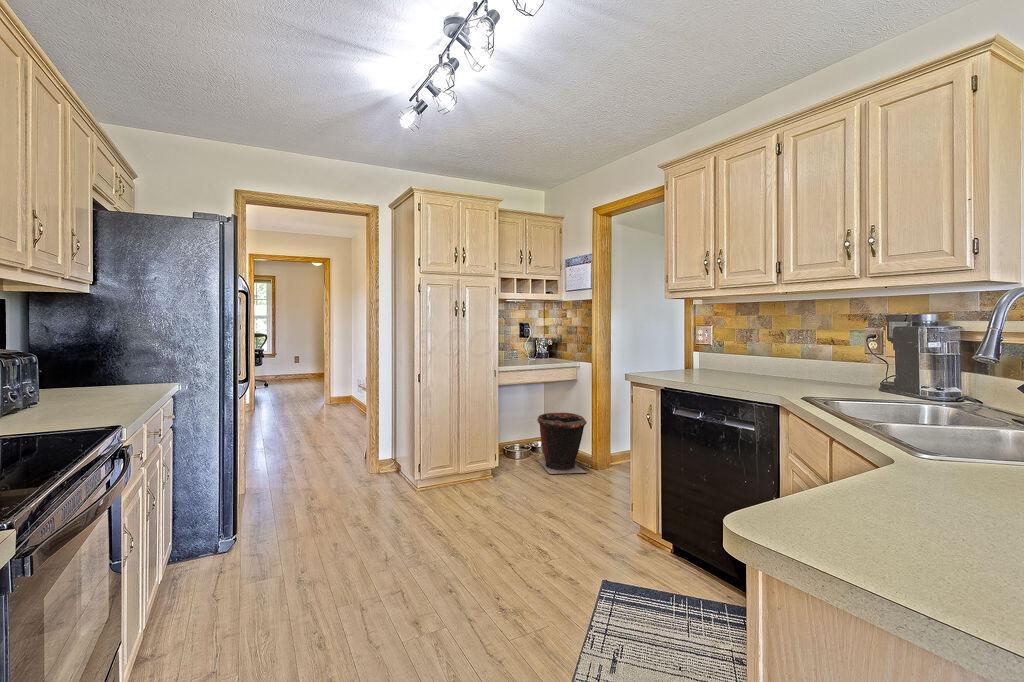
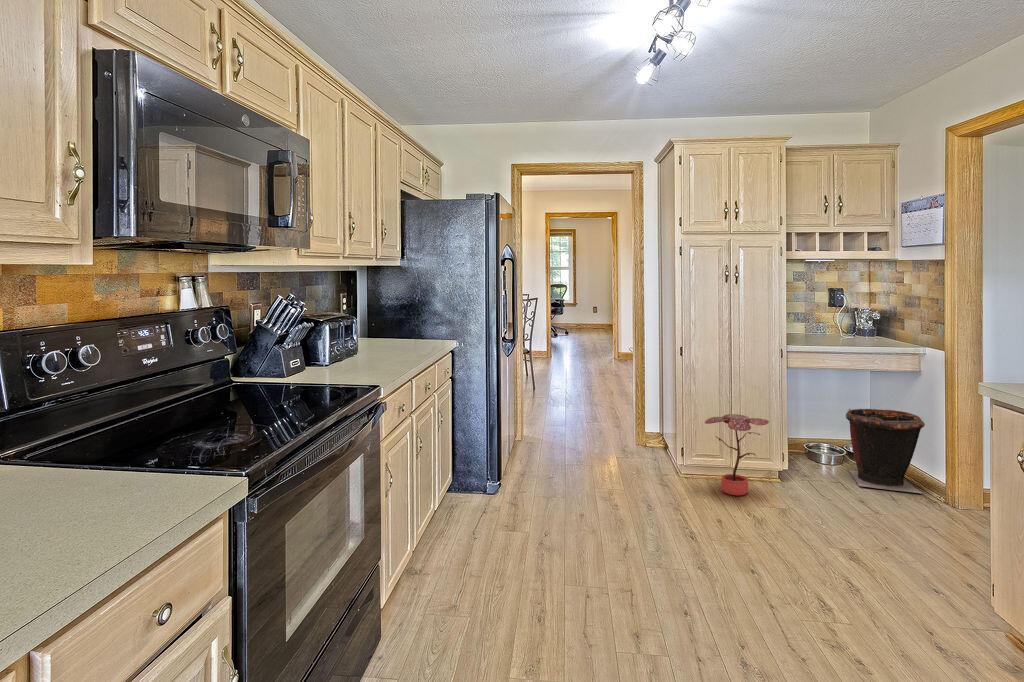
potted plant: none [442,430,492,500] -> present [705,414,769,495]

